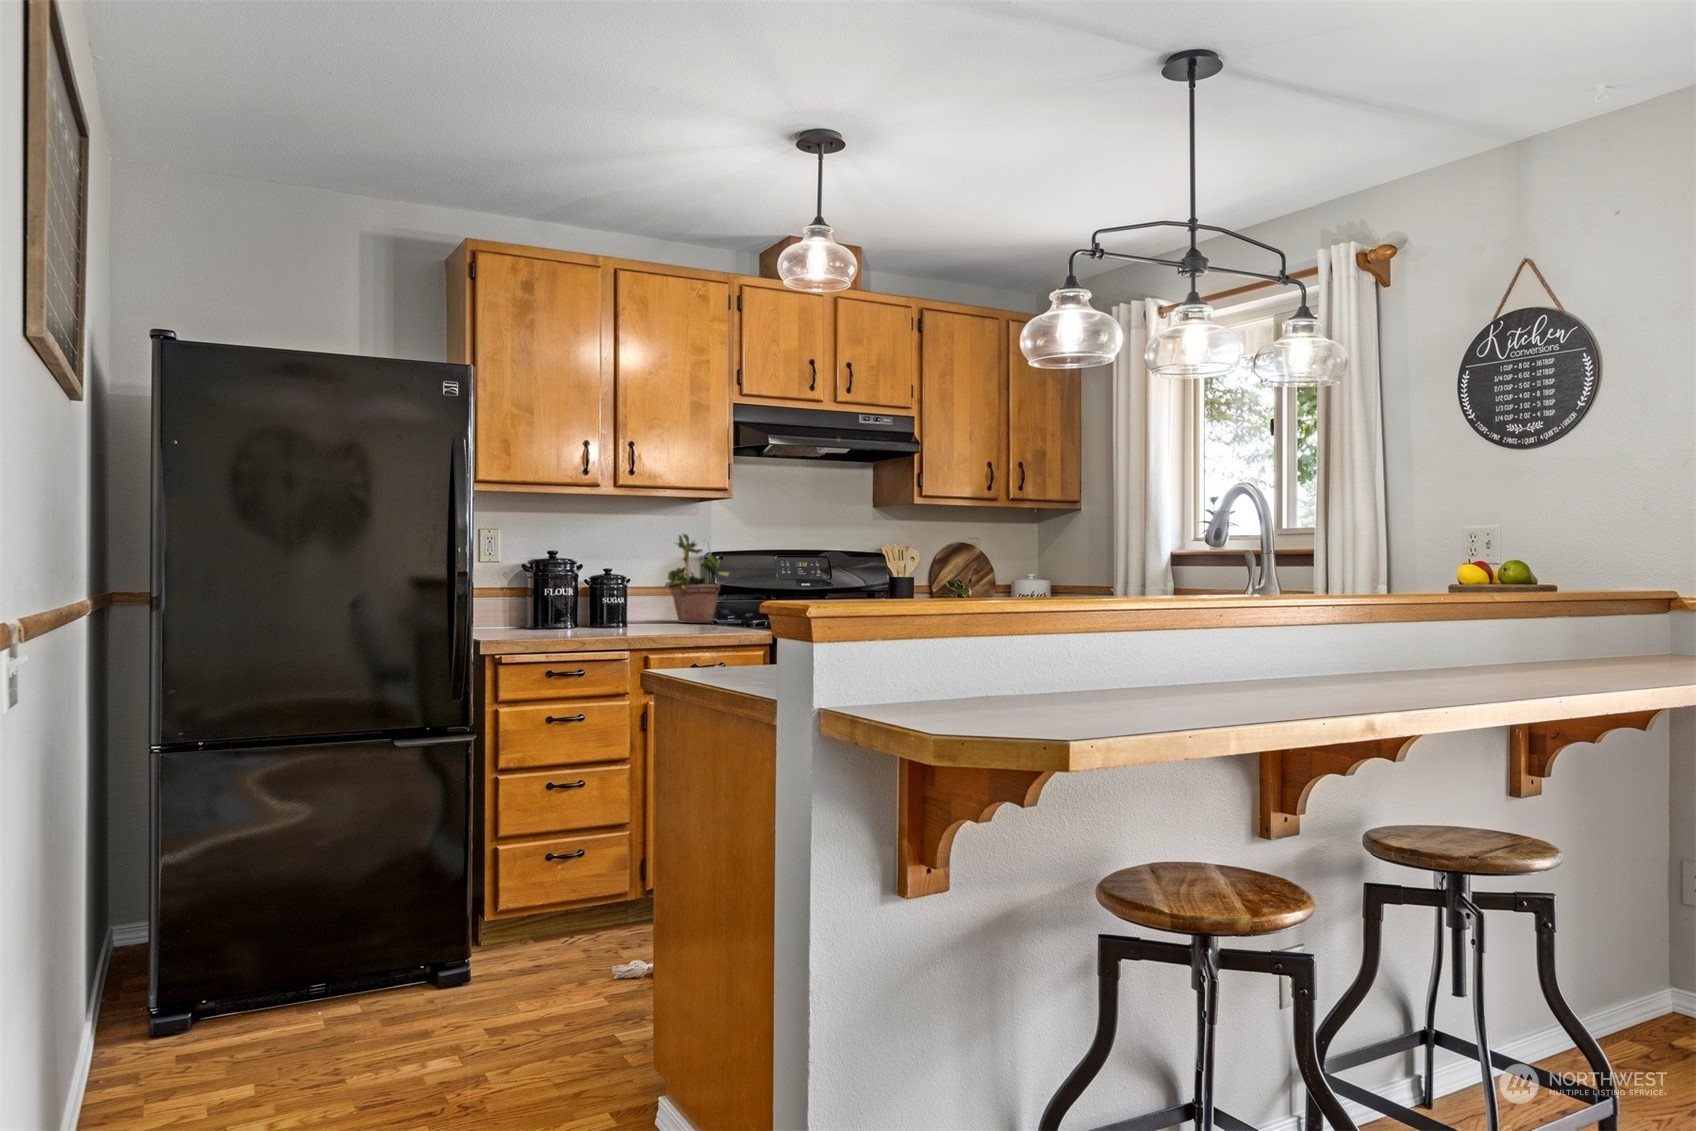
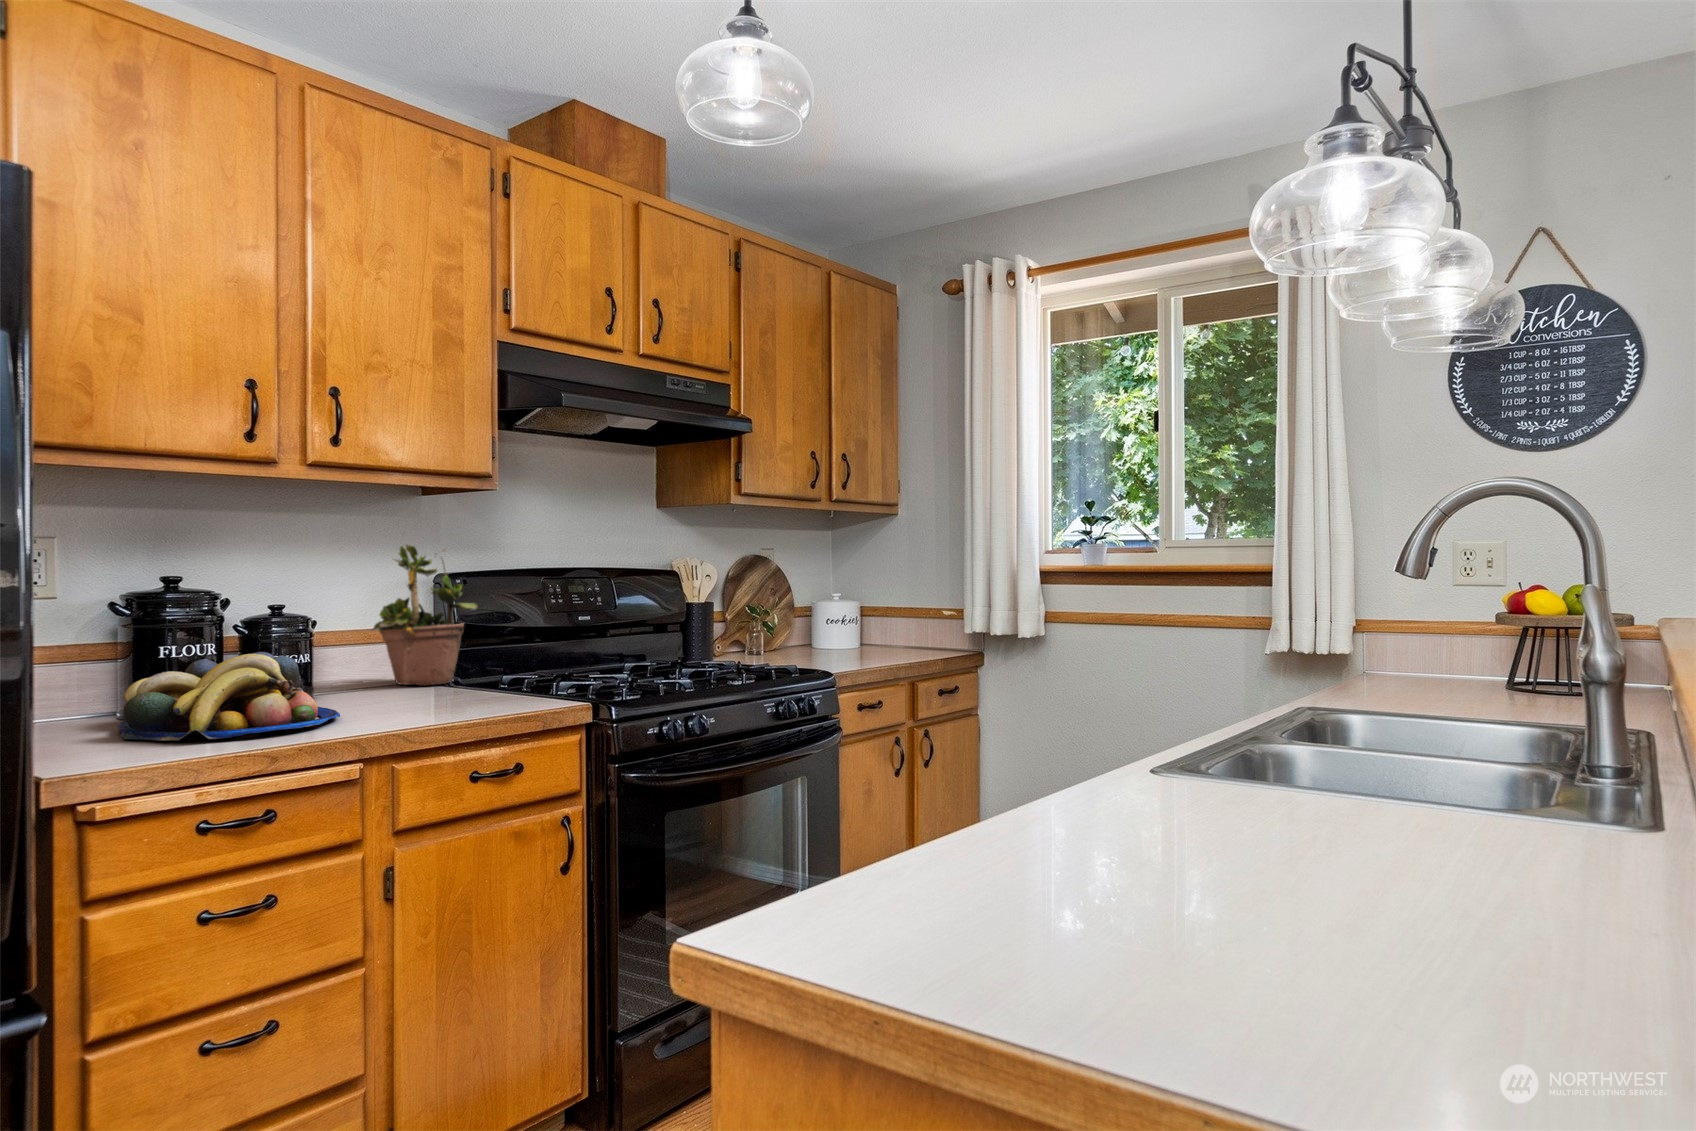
fruit bowl: none [520,593,630,635] -> present [118,652,340,741]

